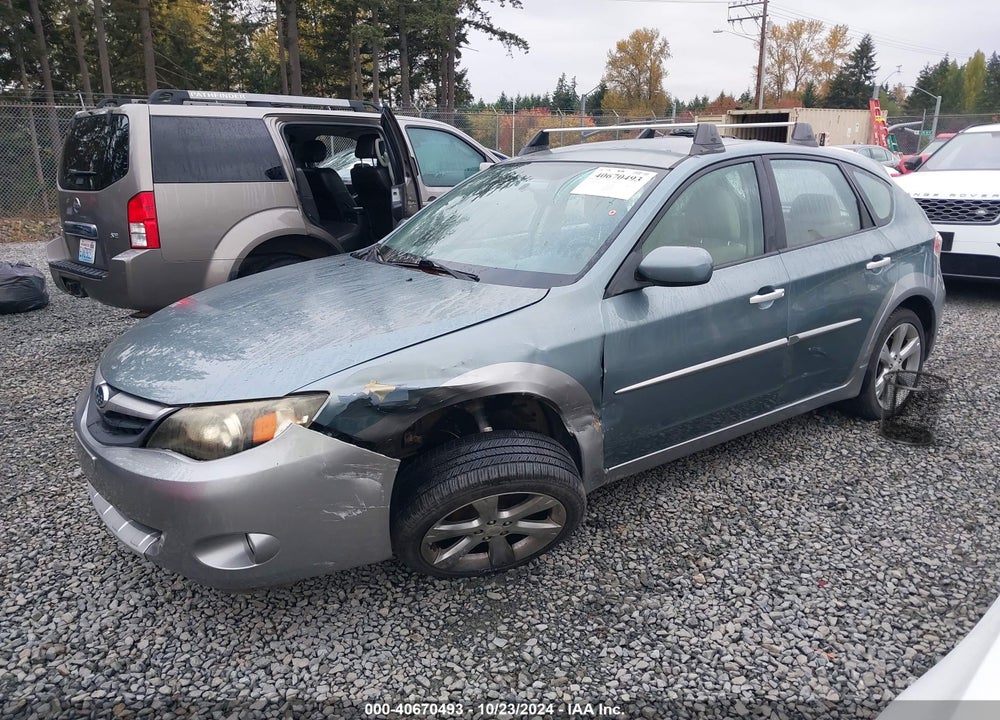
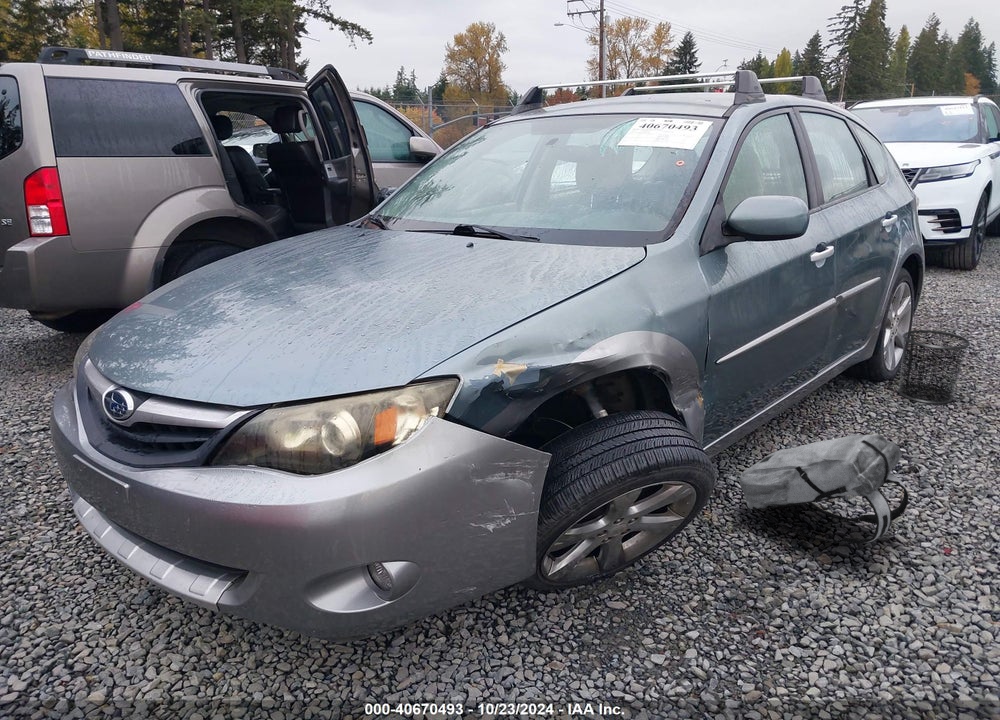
backpack: none [645,465,791,568] -> present [740,434,908,544]

